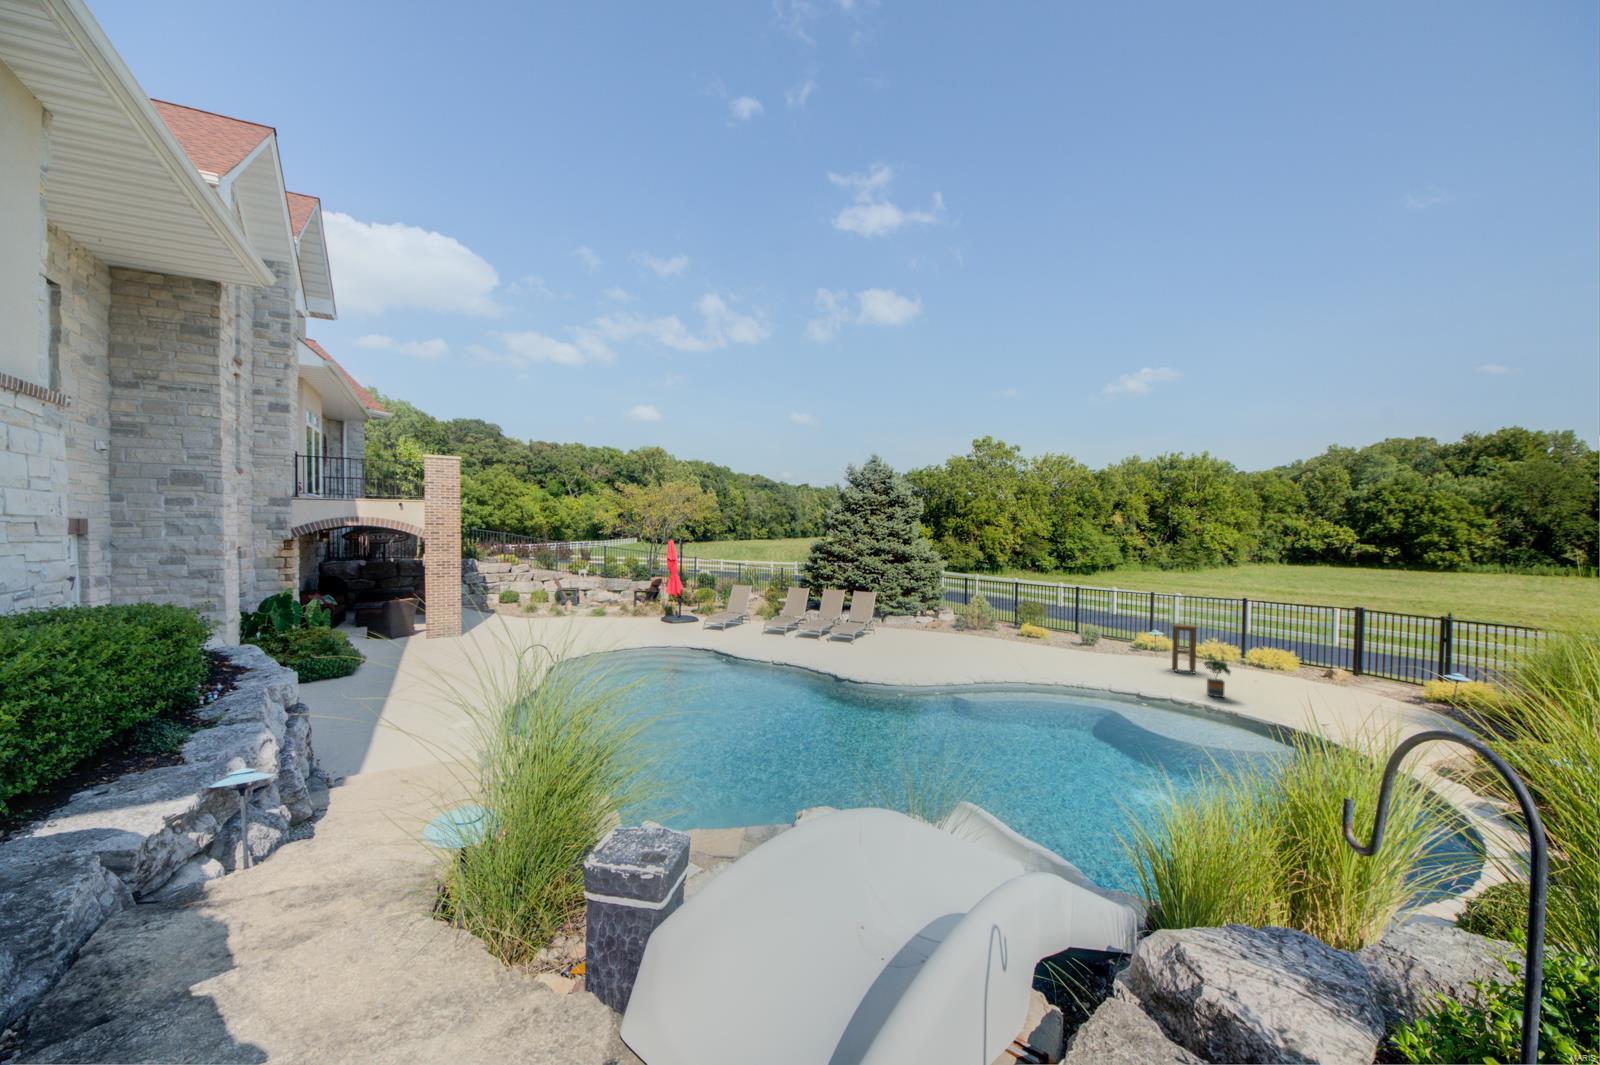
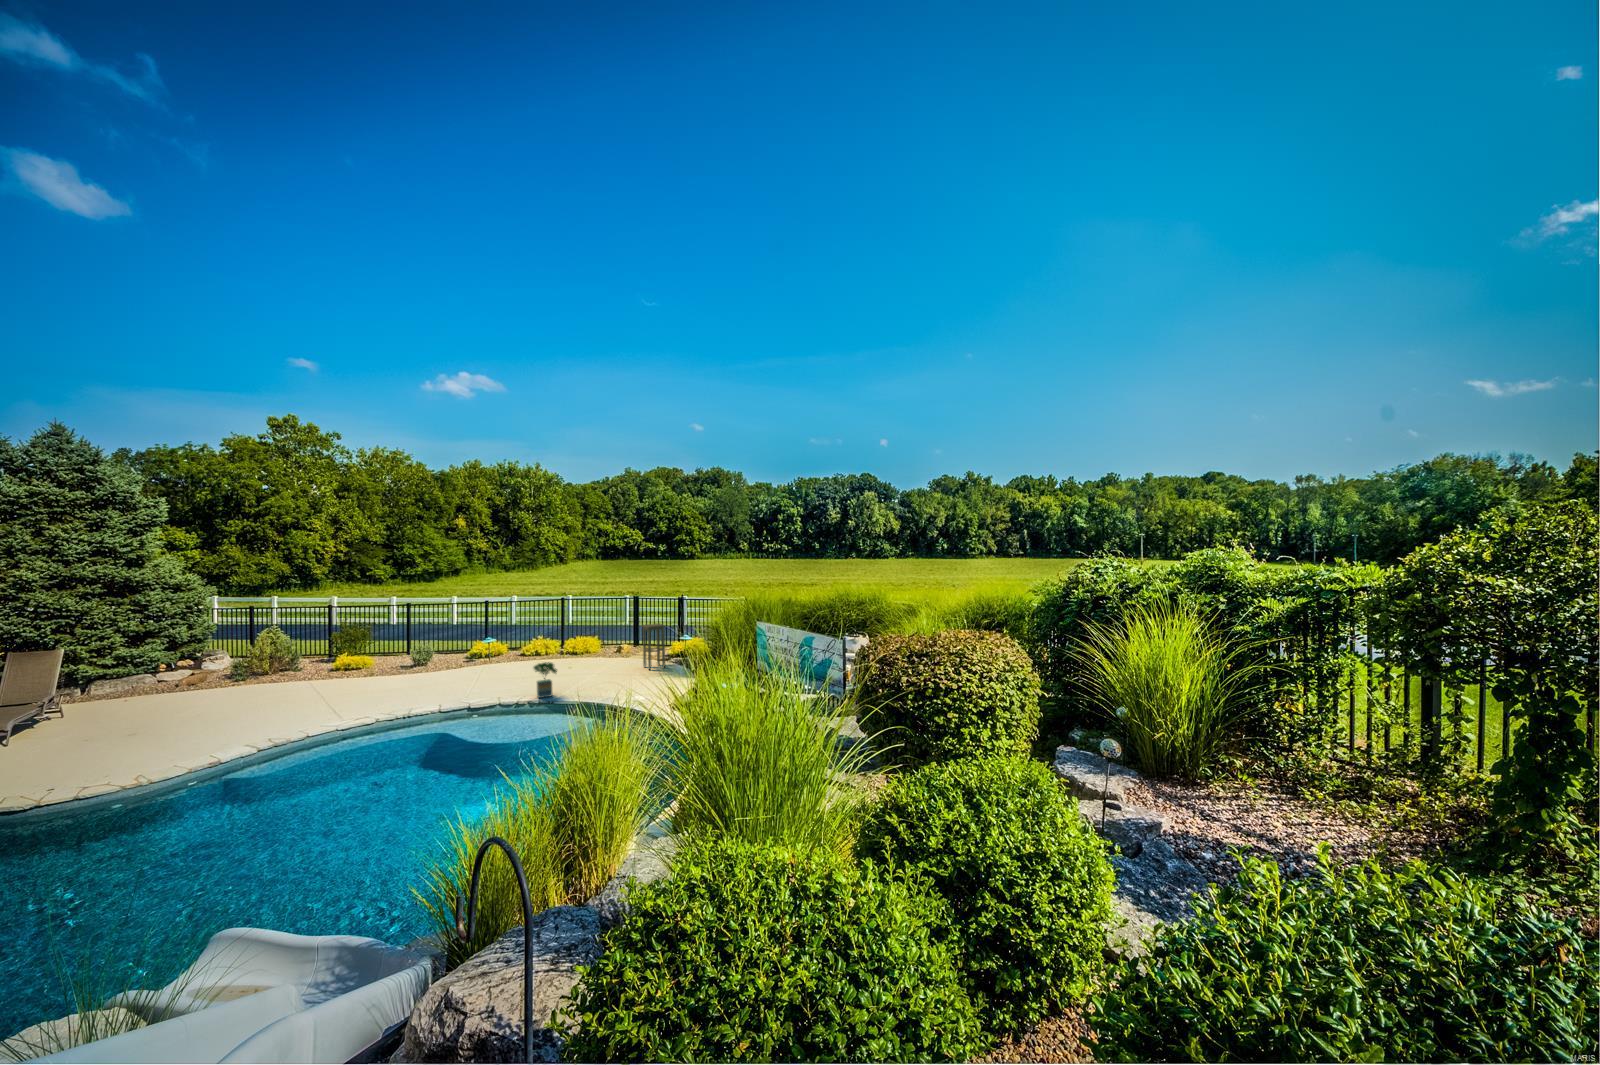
stool: present [1172,624,1197,673] -> present [642,624,665,670]

